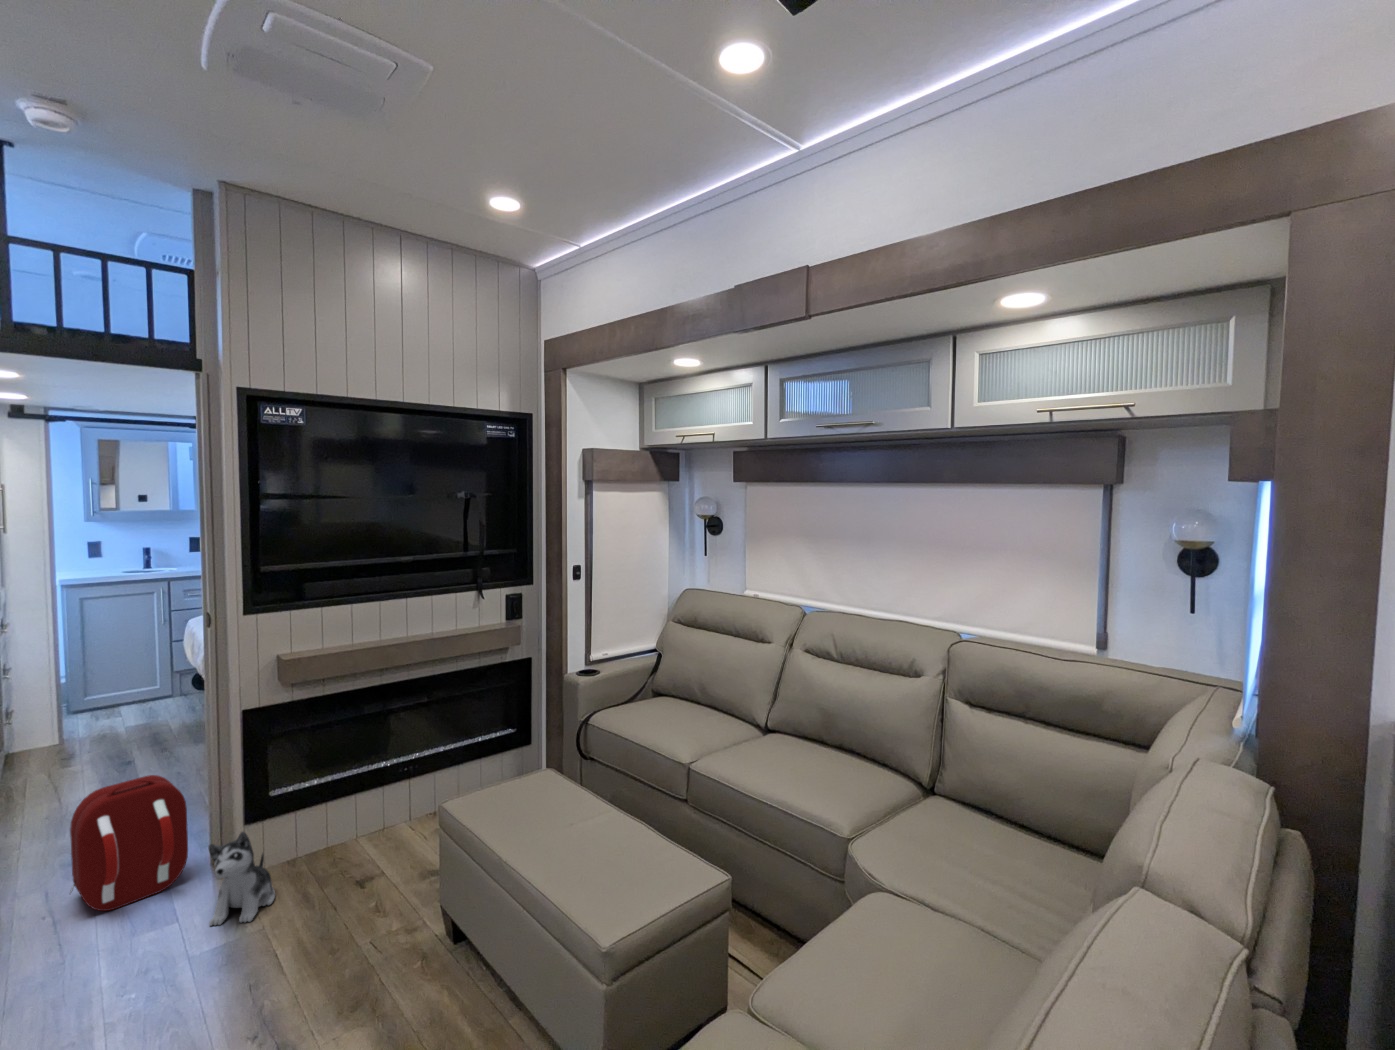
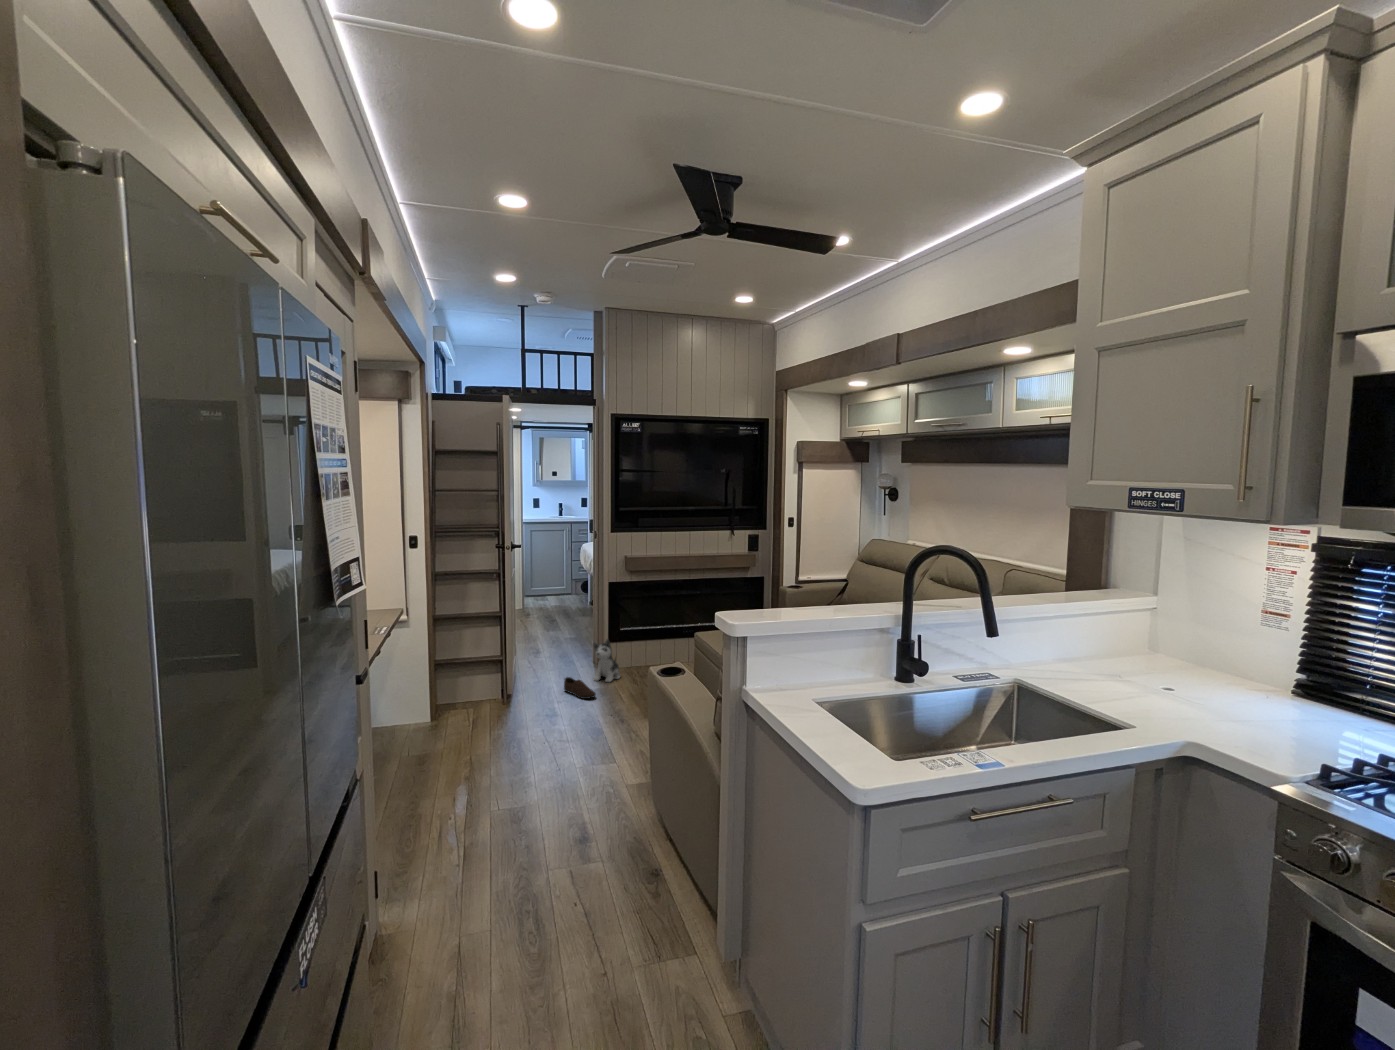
backpack: present [70,775,188,911] -> none [539,609,584,669]
shoe: none [127,951,215,1005] -> present [564,677,596,699]

